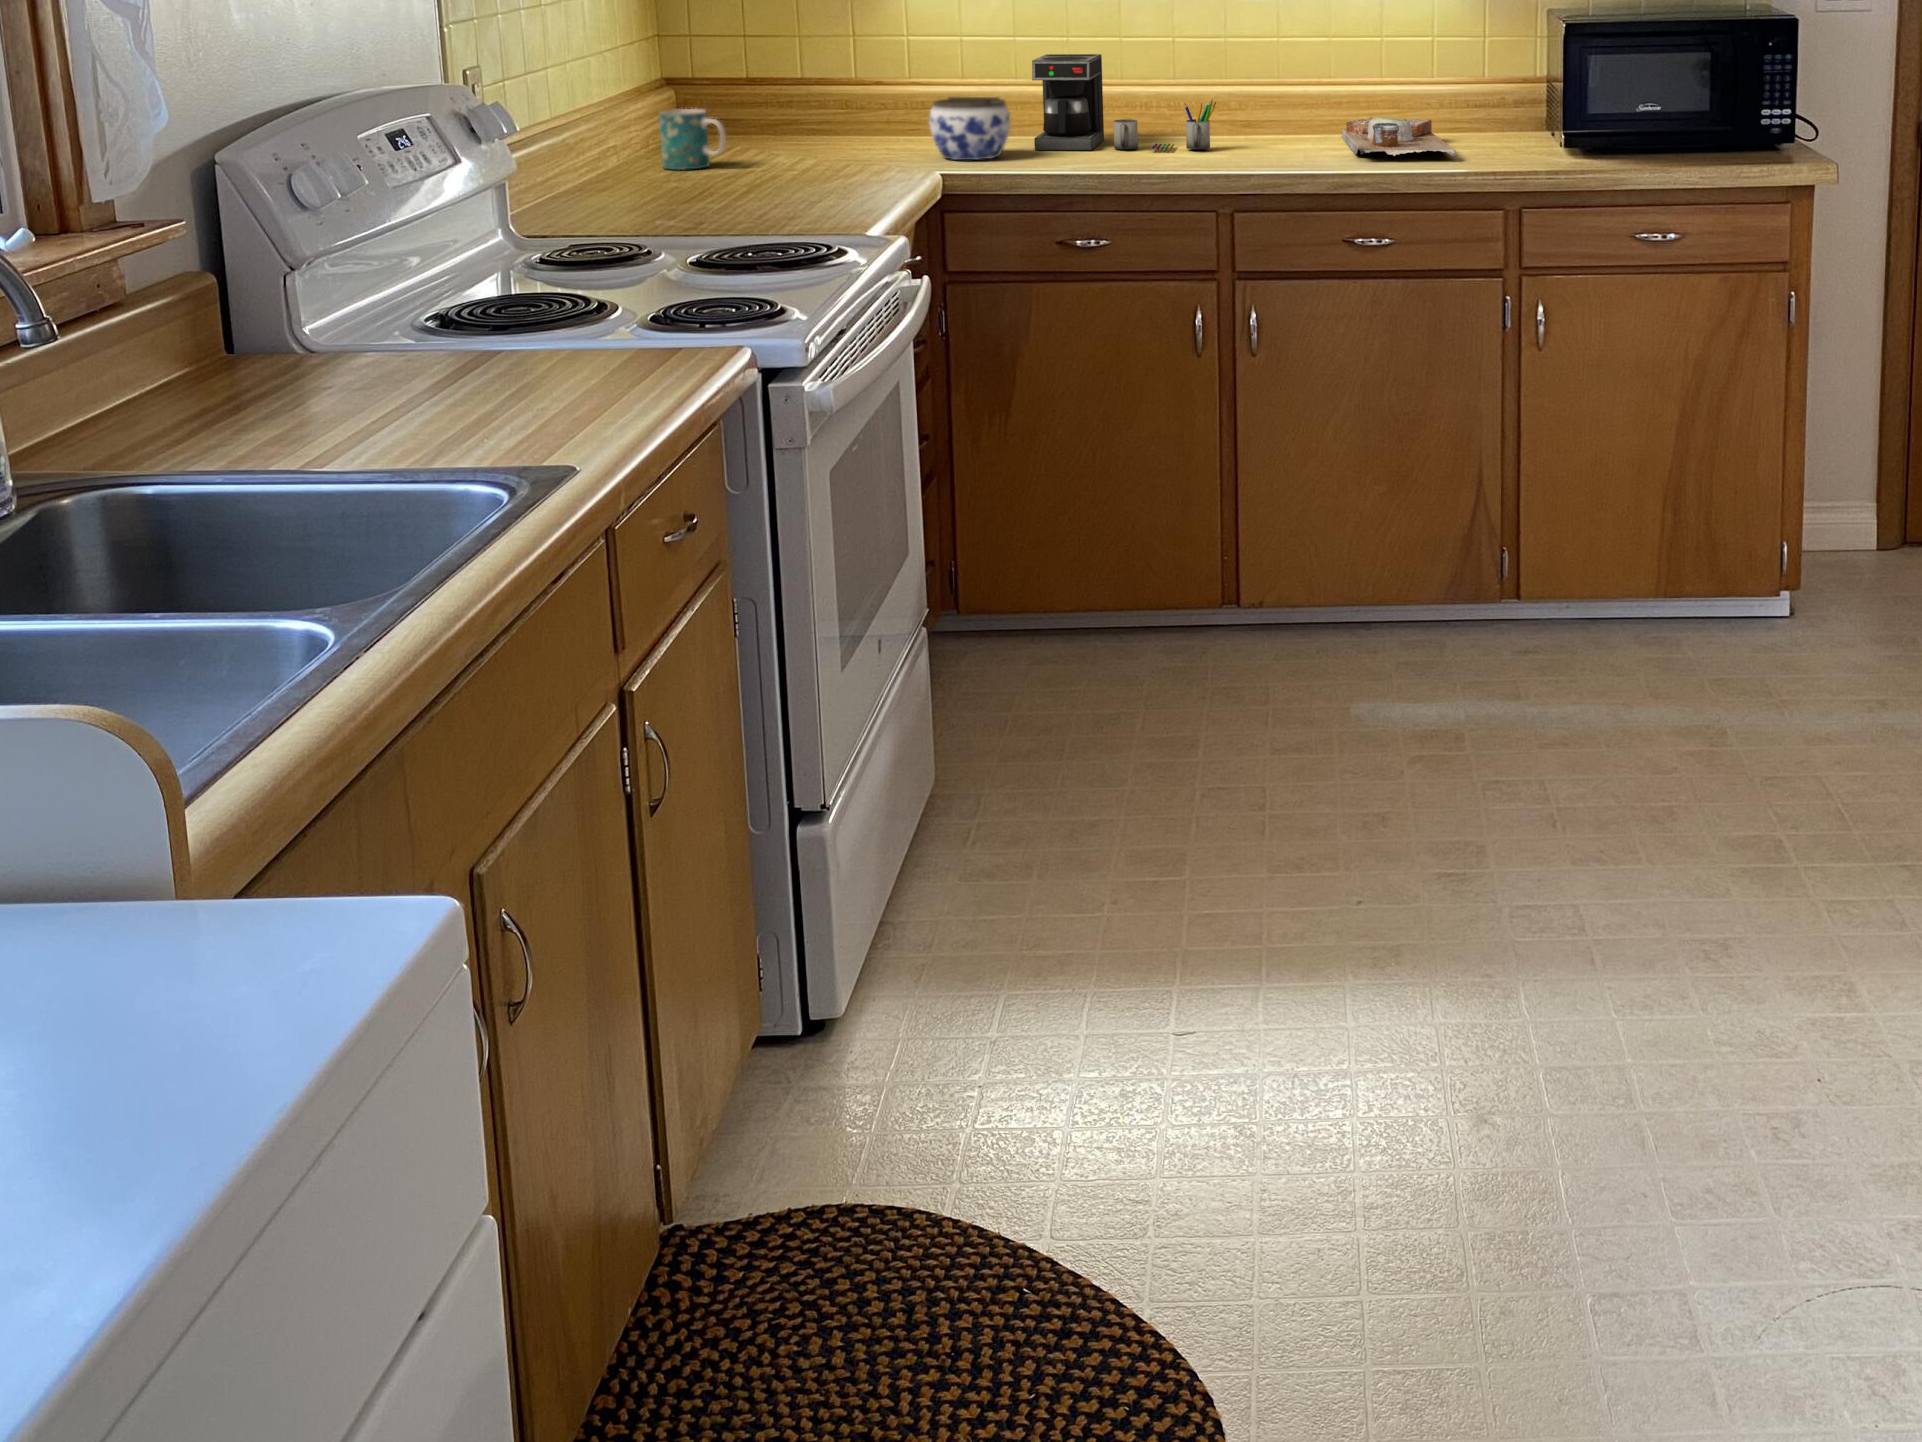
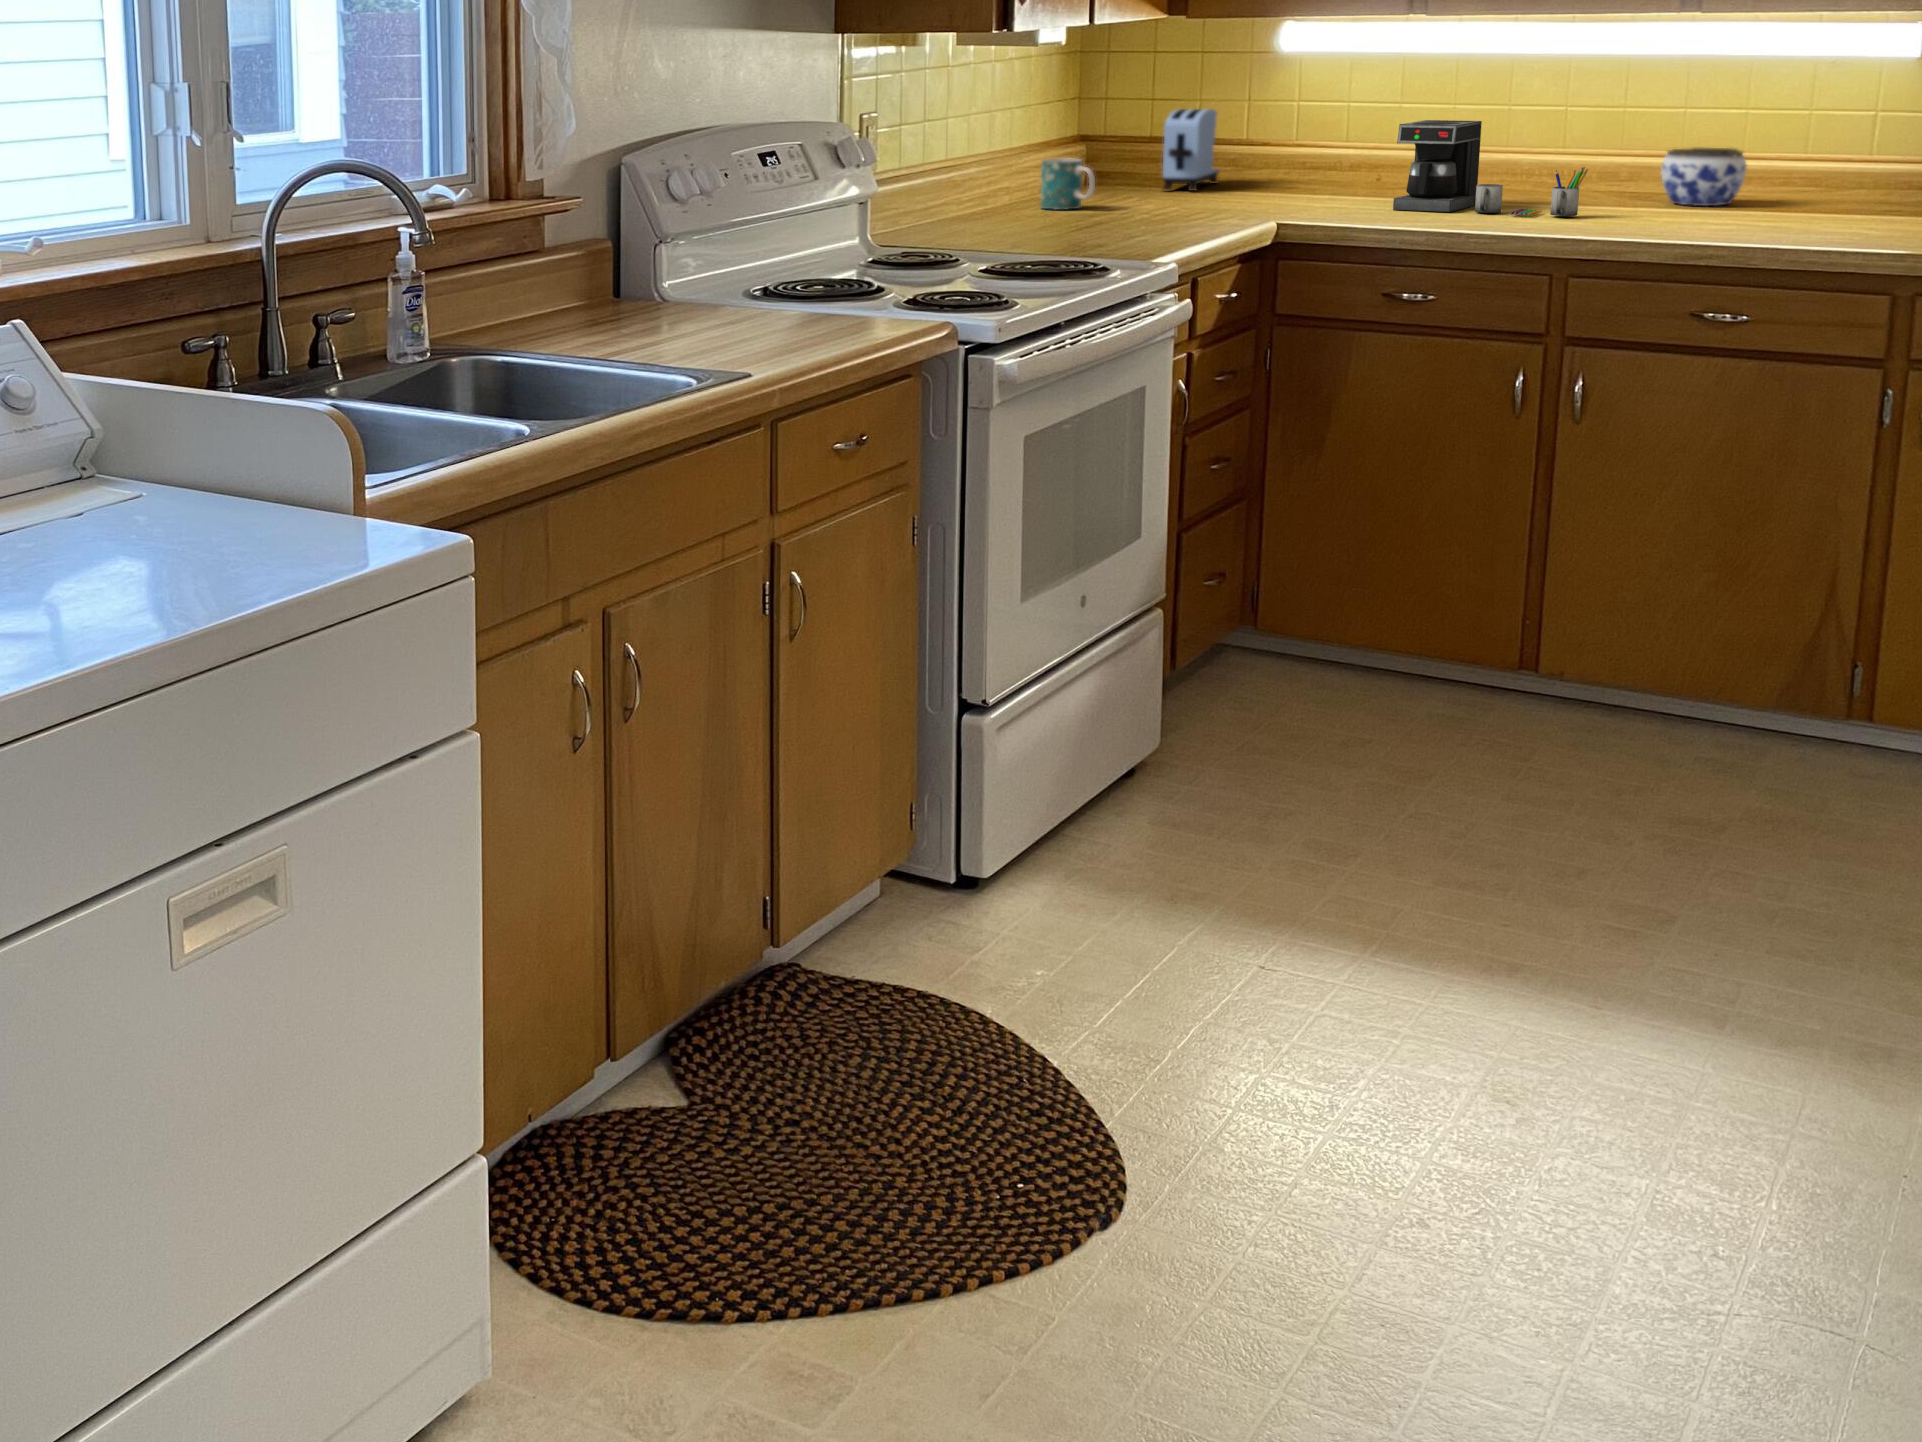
toaster: none [769,45,822,137] -> present [1163,109,1219,191]
jar: present [929,97,1010,160] -> present [1661,148,1747,206]
cutting board: present [1342,117,1457,159] -> none [1730,194,1855,236]

